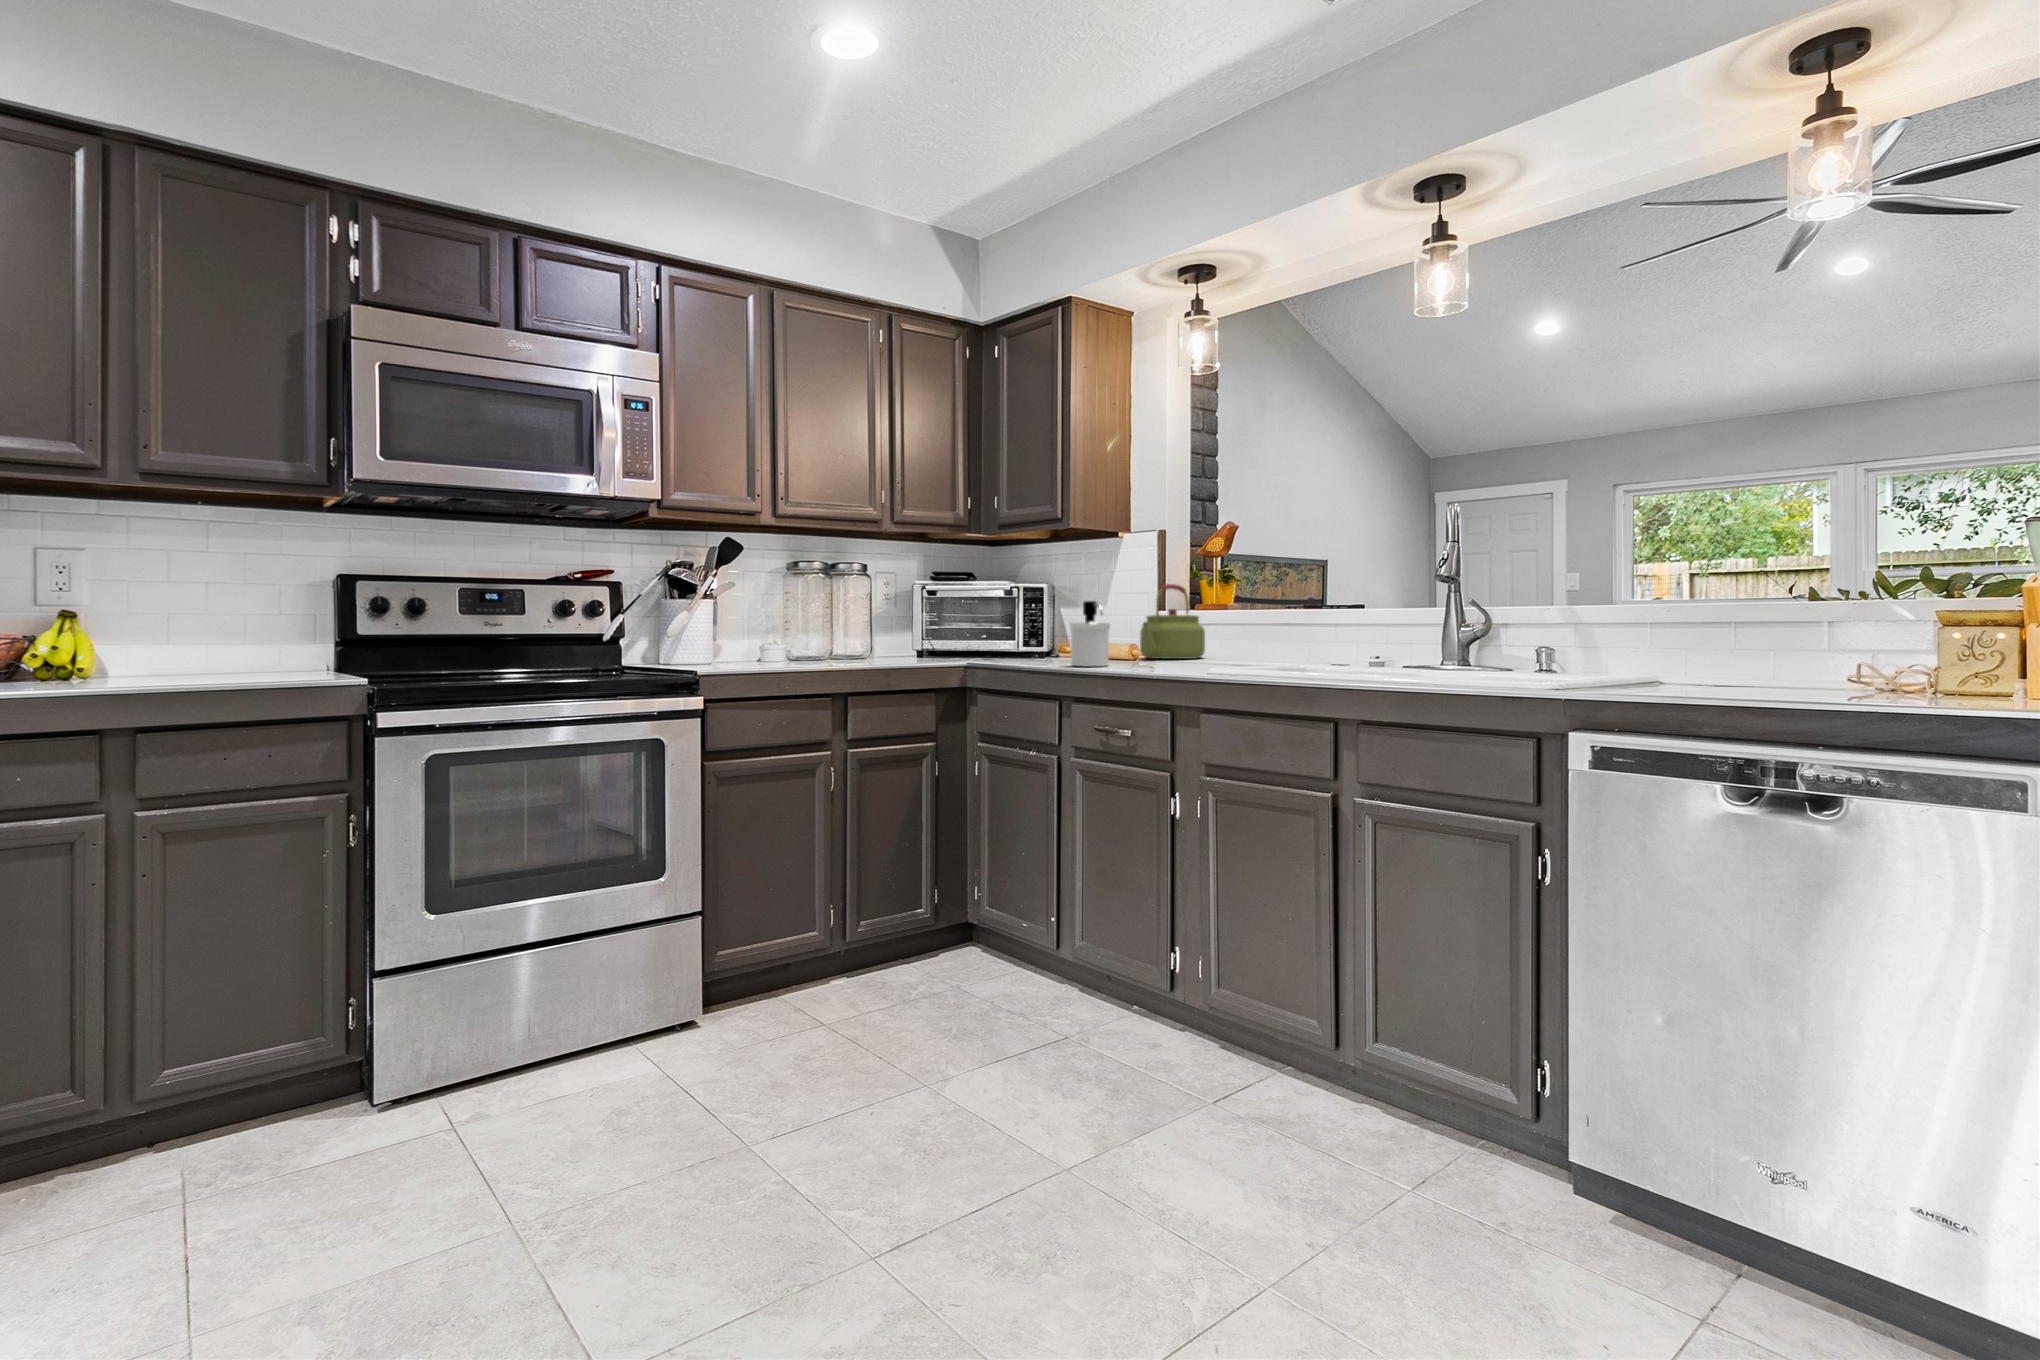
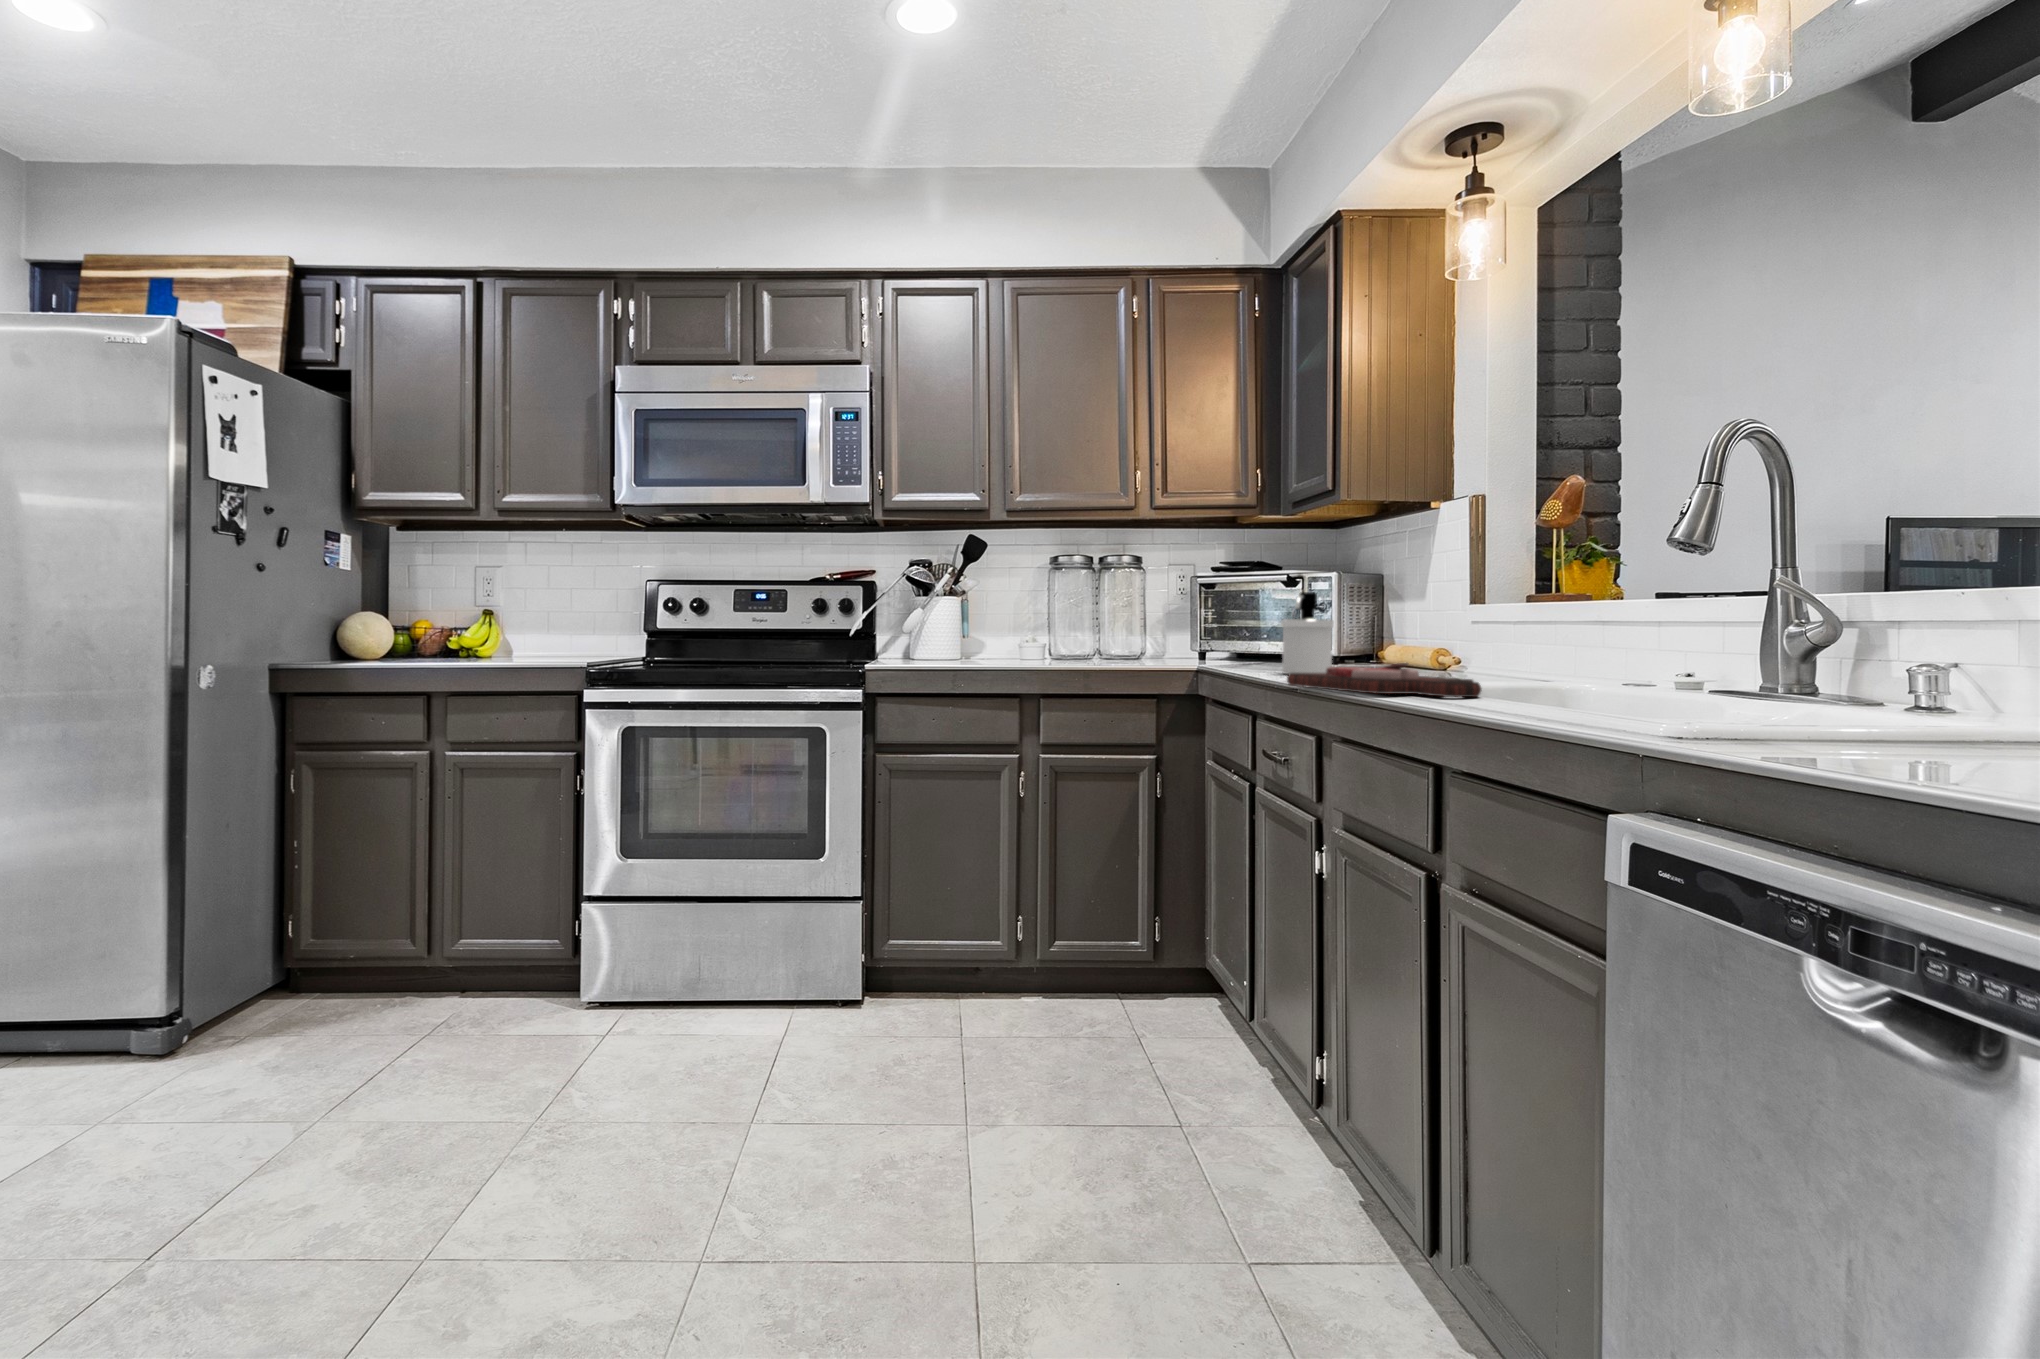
kettle: present [1140,584,1205,659] -> none [1411,568,1524,669]
cutting board: none [1156,653,1320,676] -> present [1287,663,1482,697]

